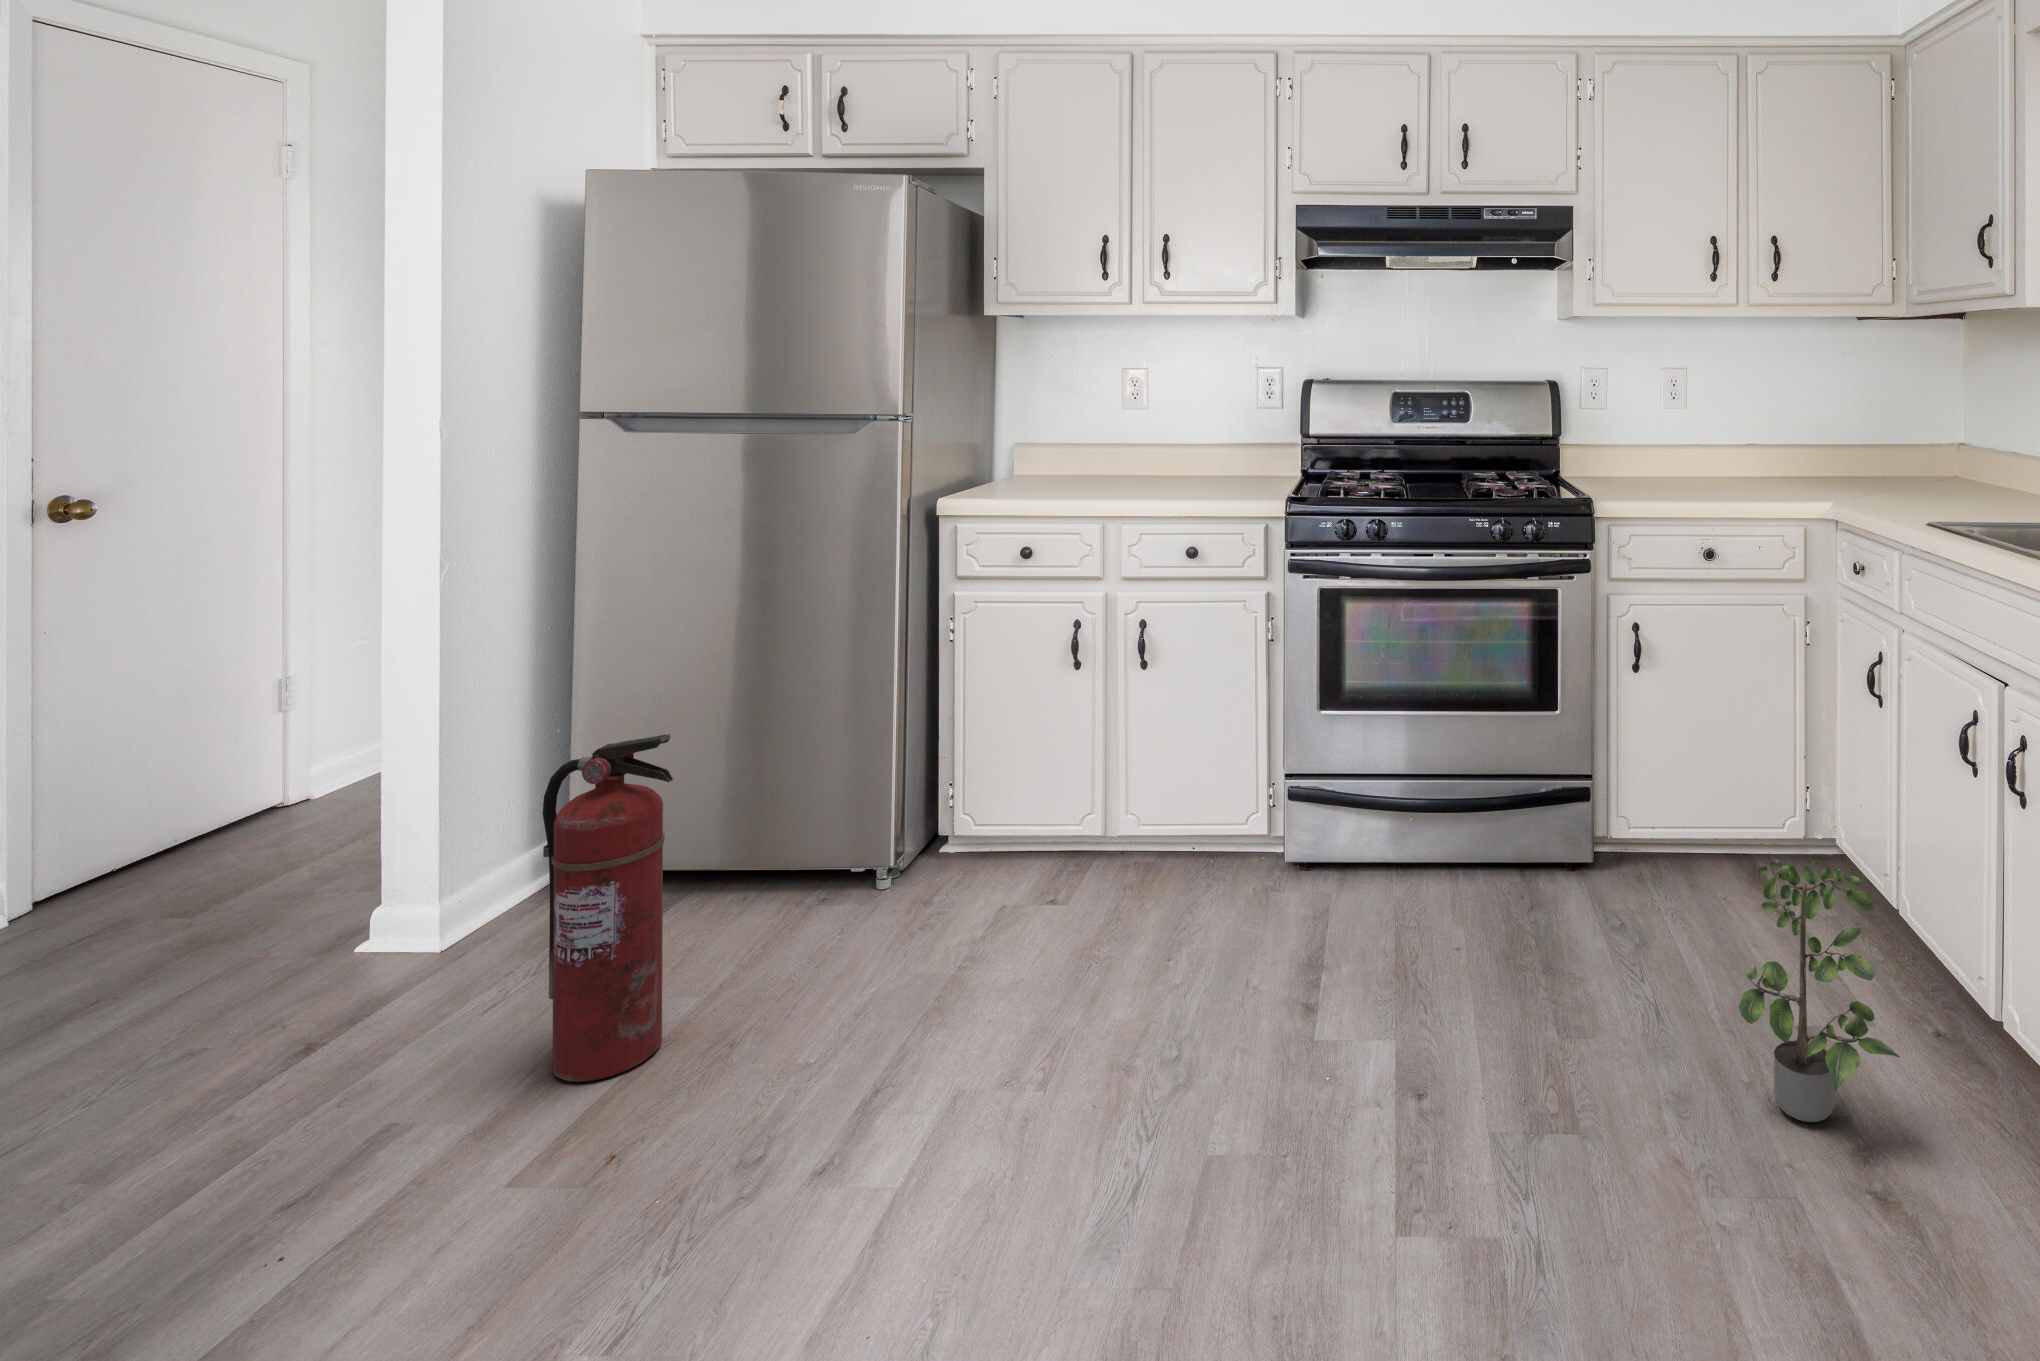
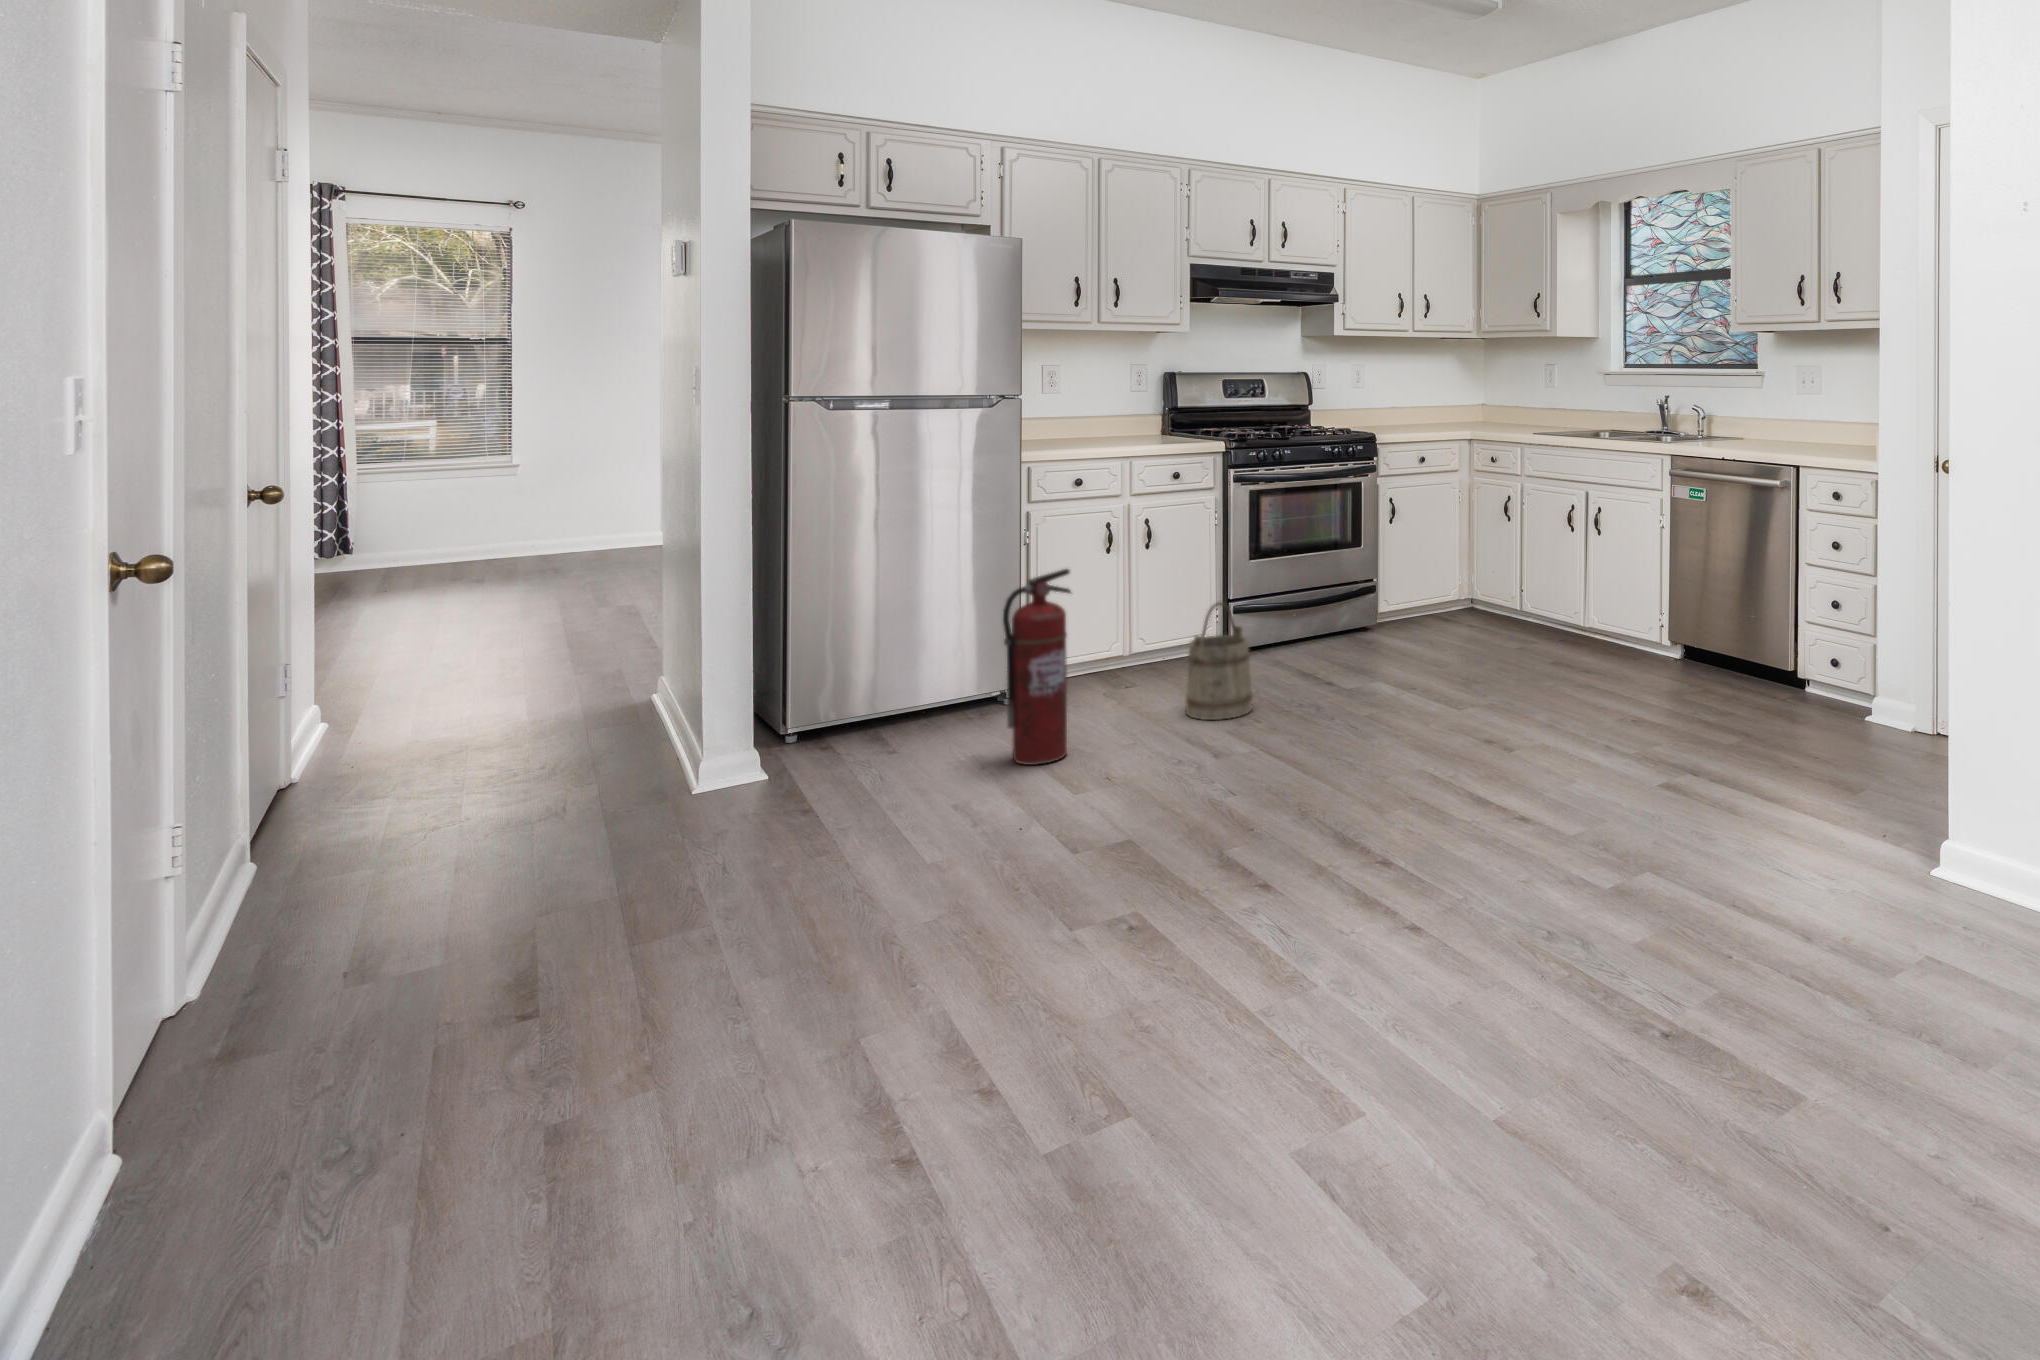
bucket: none [925,826,1065,1070] -> present [1186,602,1253,720]
potted plant: present [1739,852,1900,1122] -> none [1528,553,1589,657]

